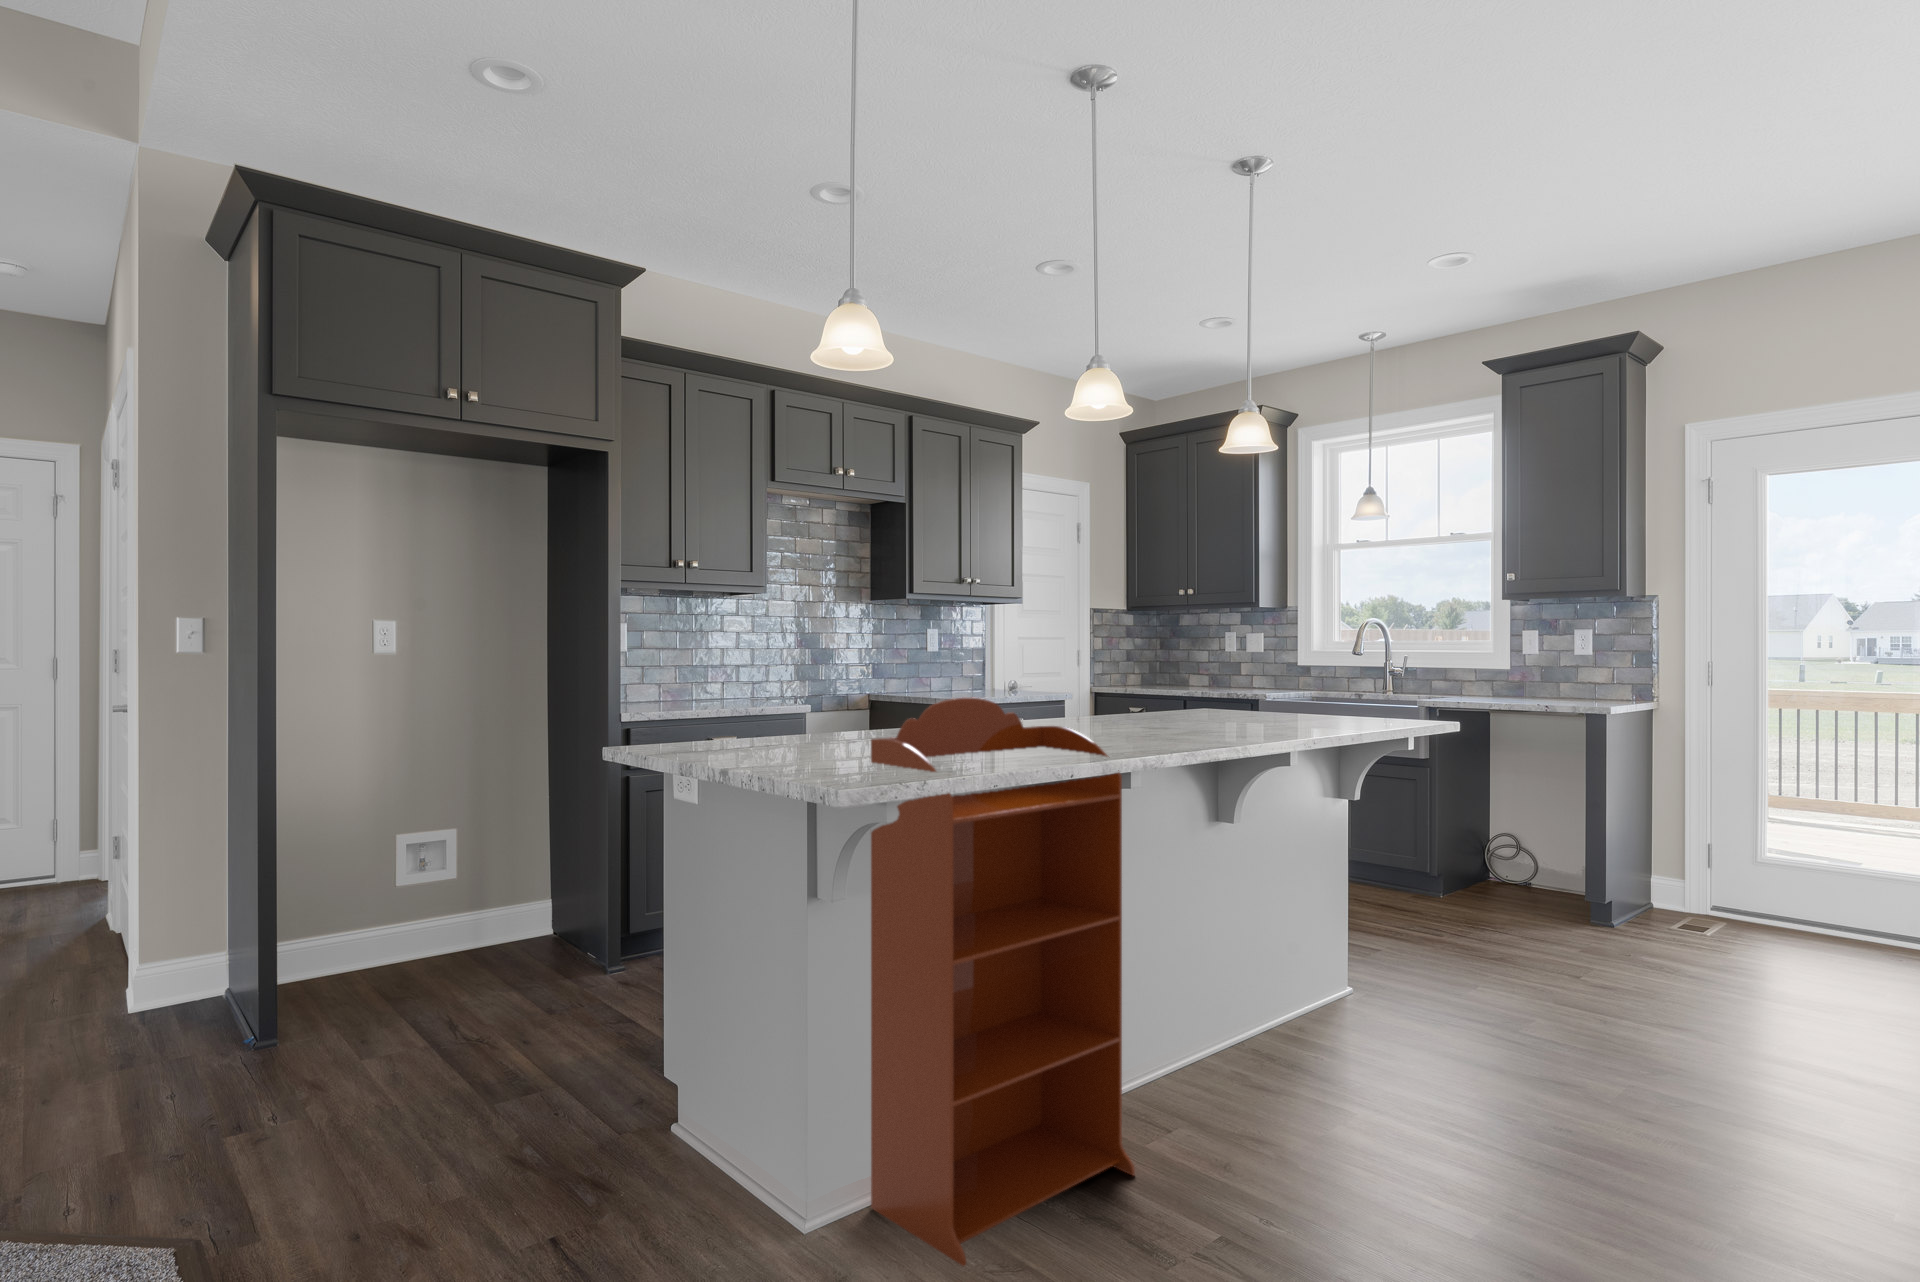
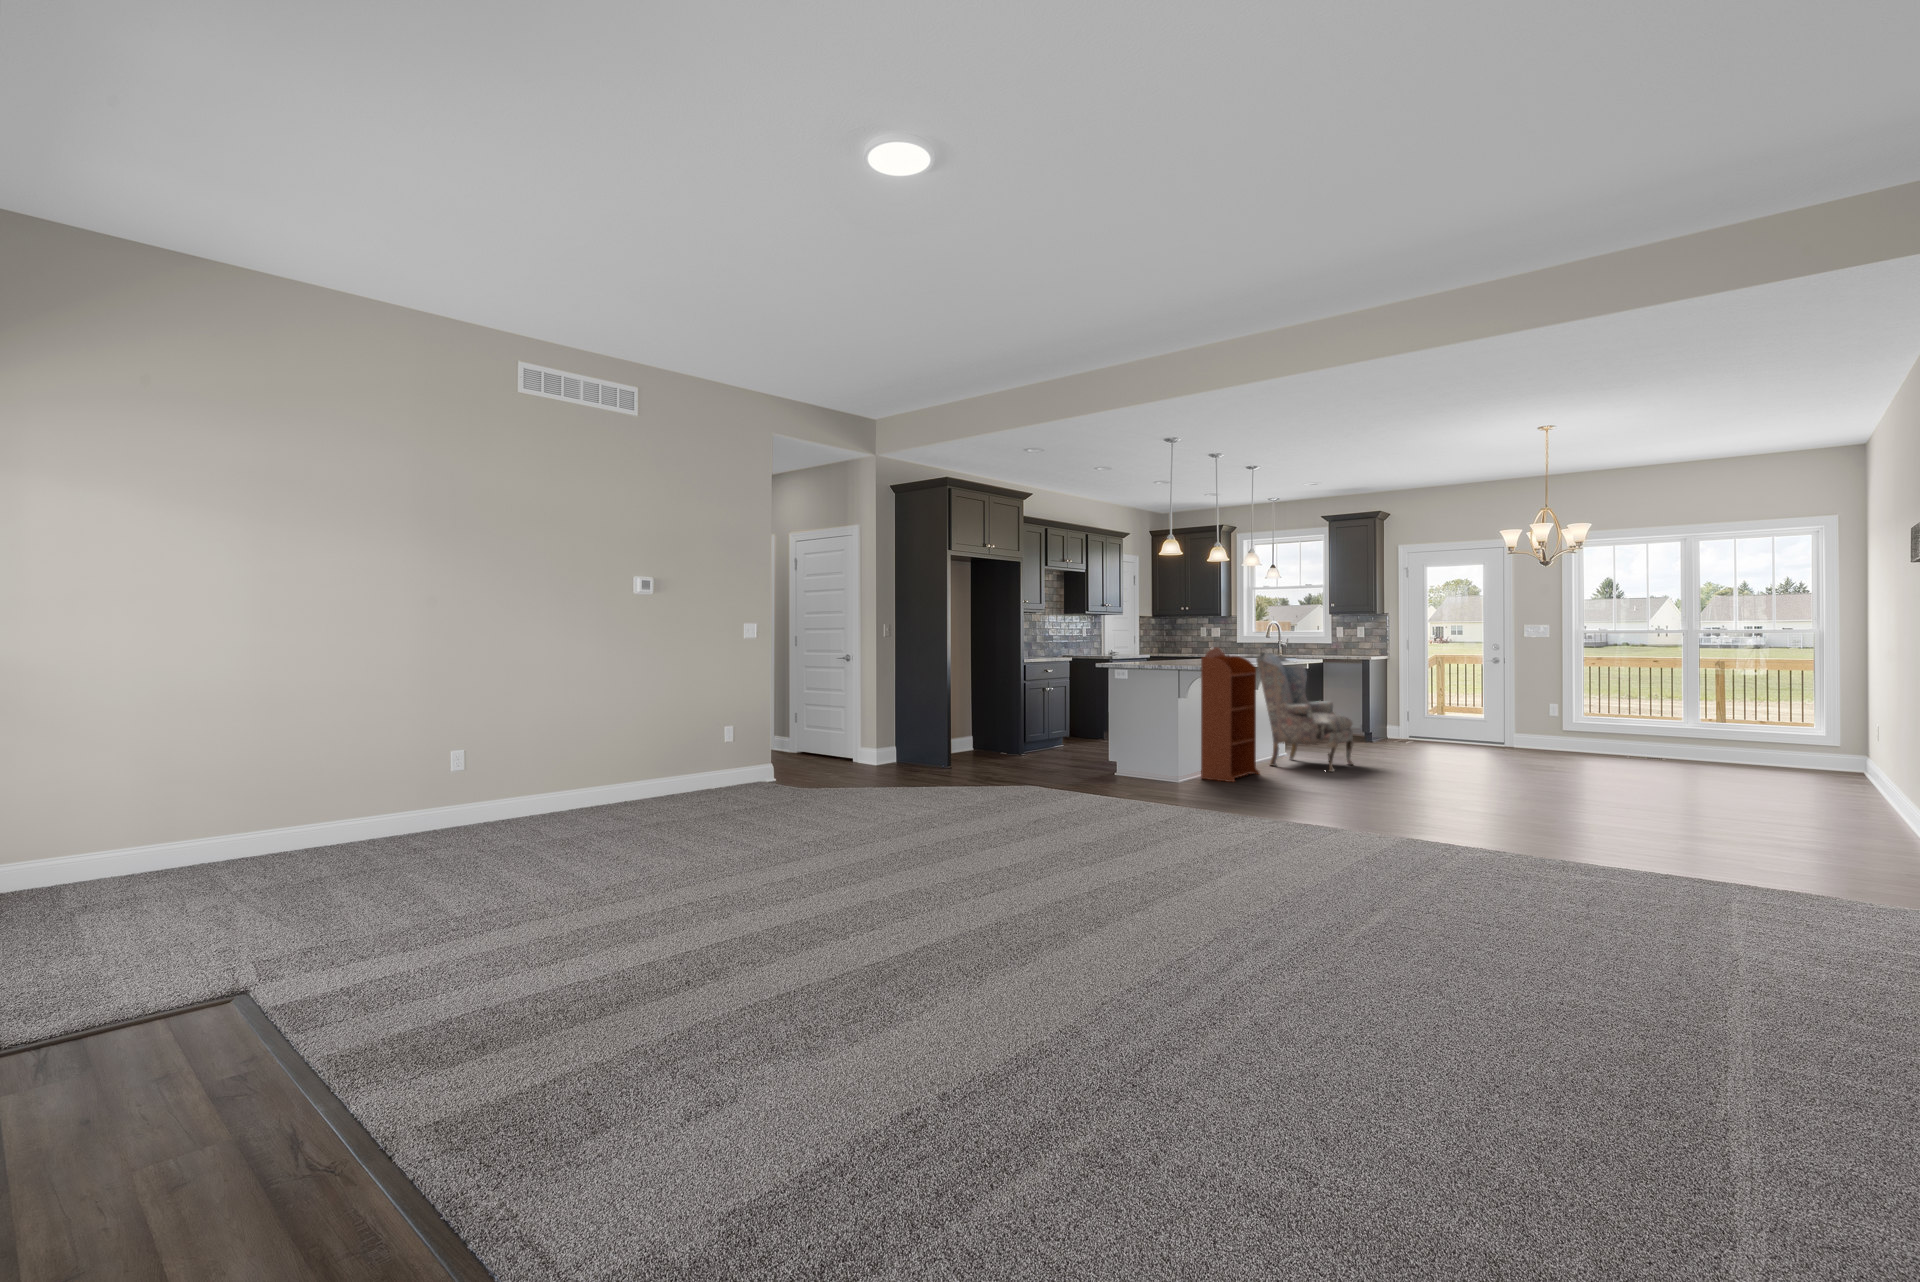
armchair: none [1185,705,1526,1166] -> present [1256,653,1354,772]

